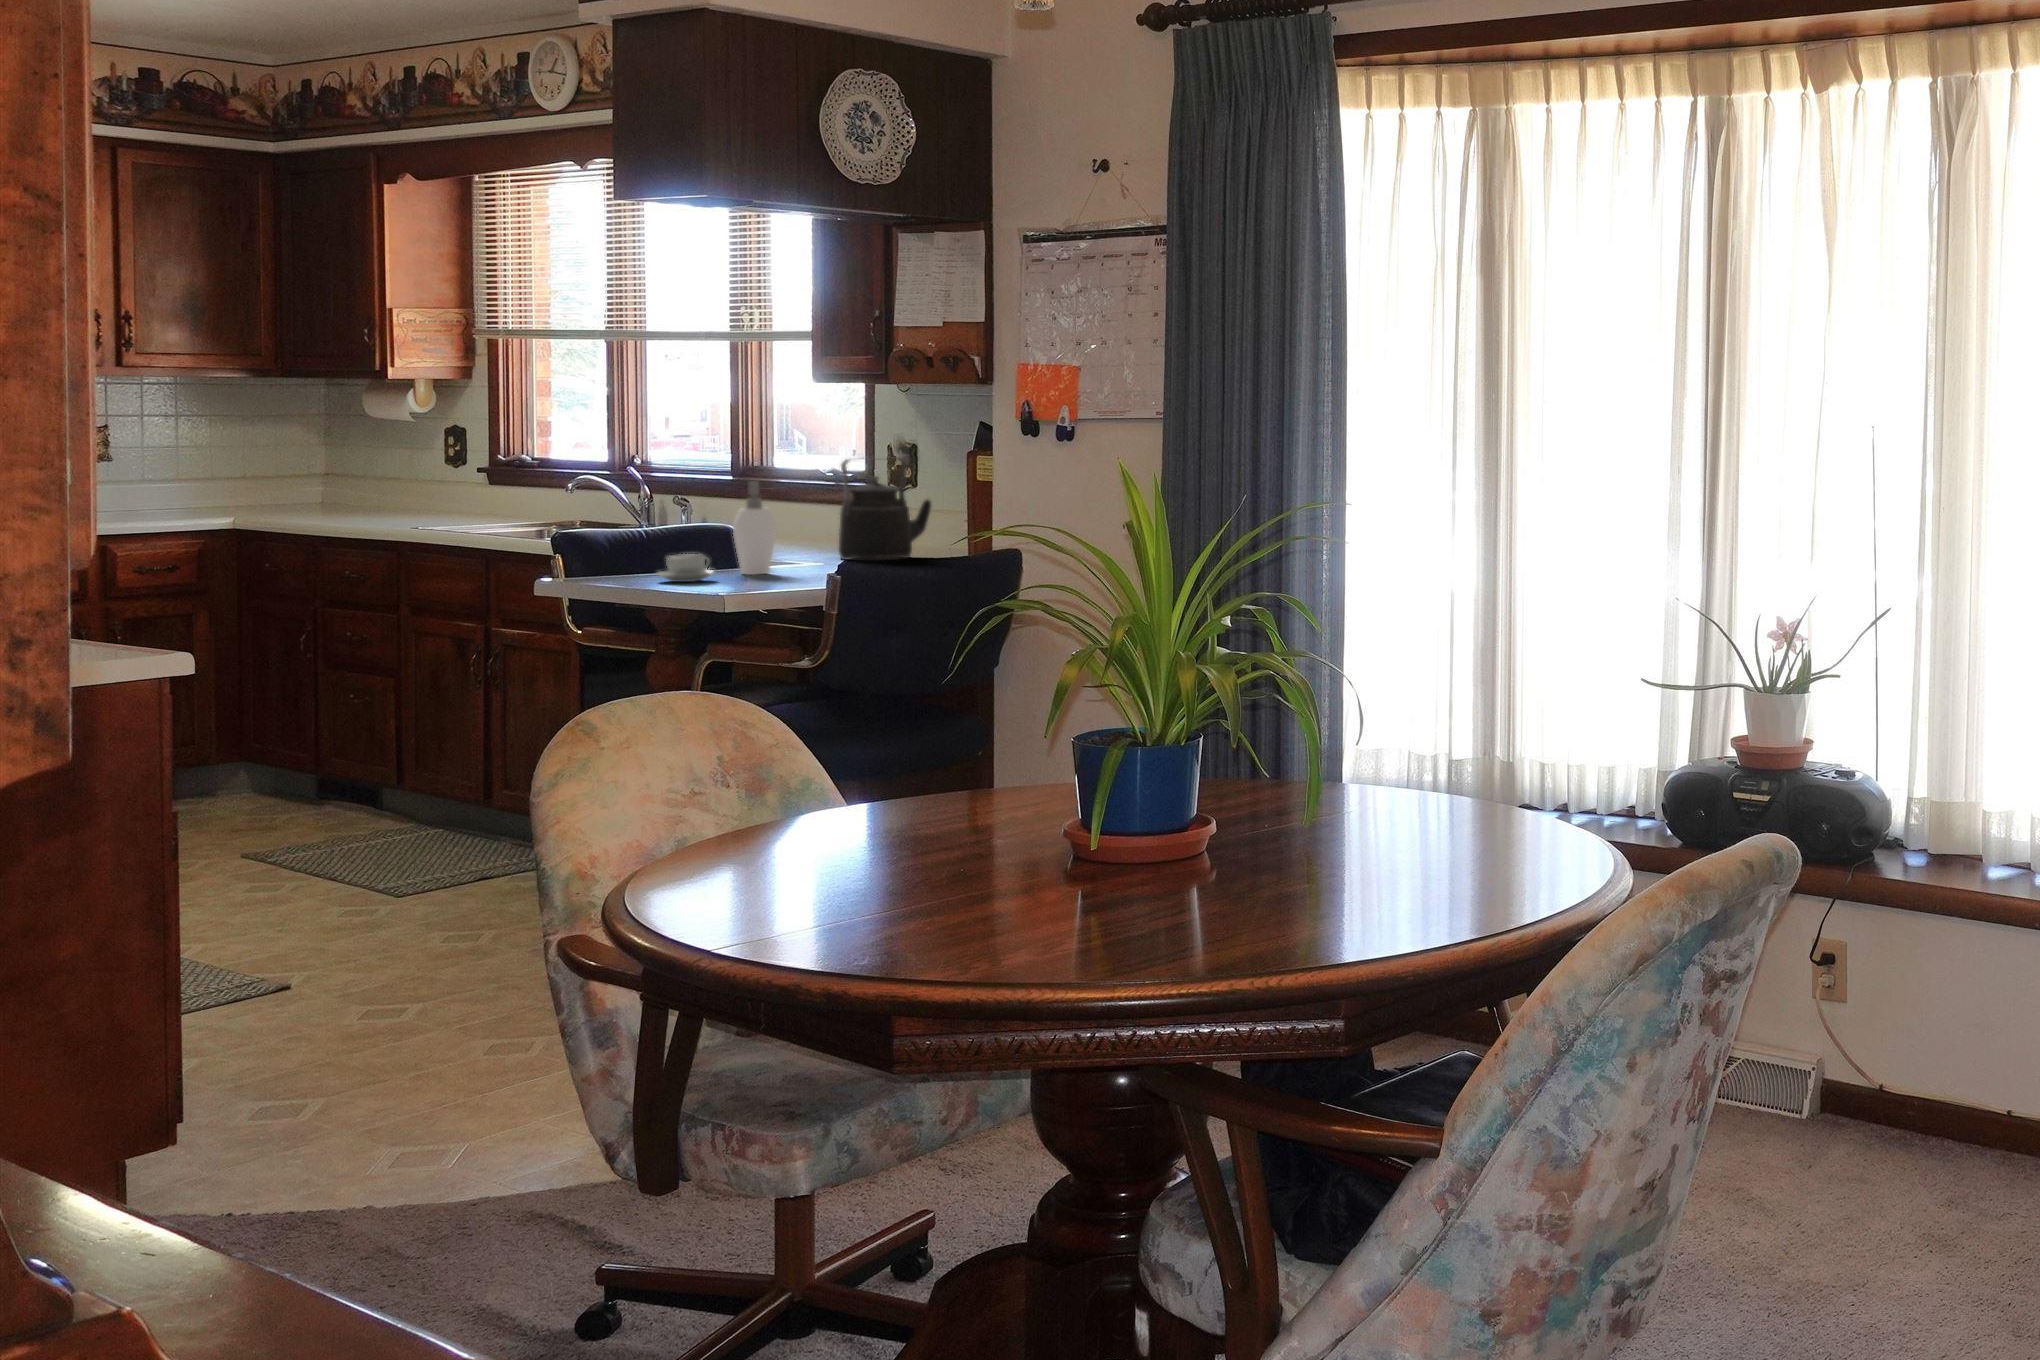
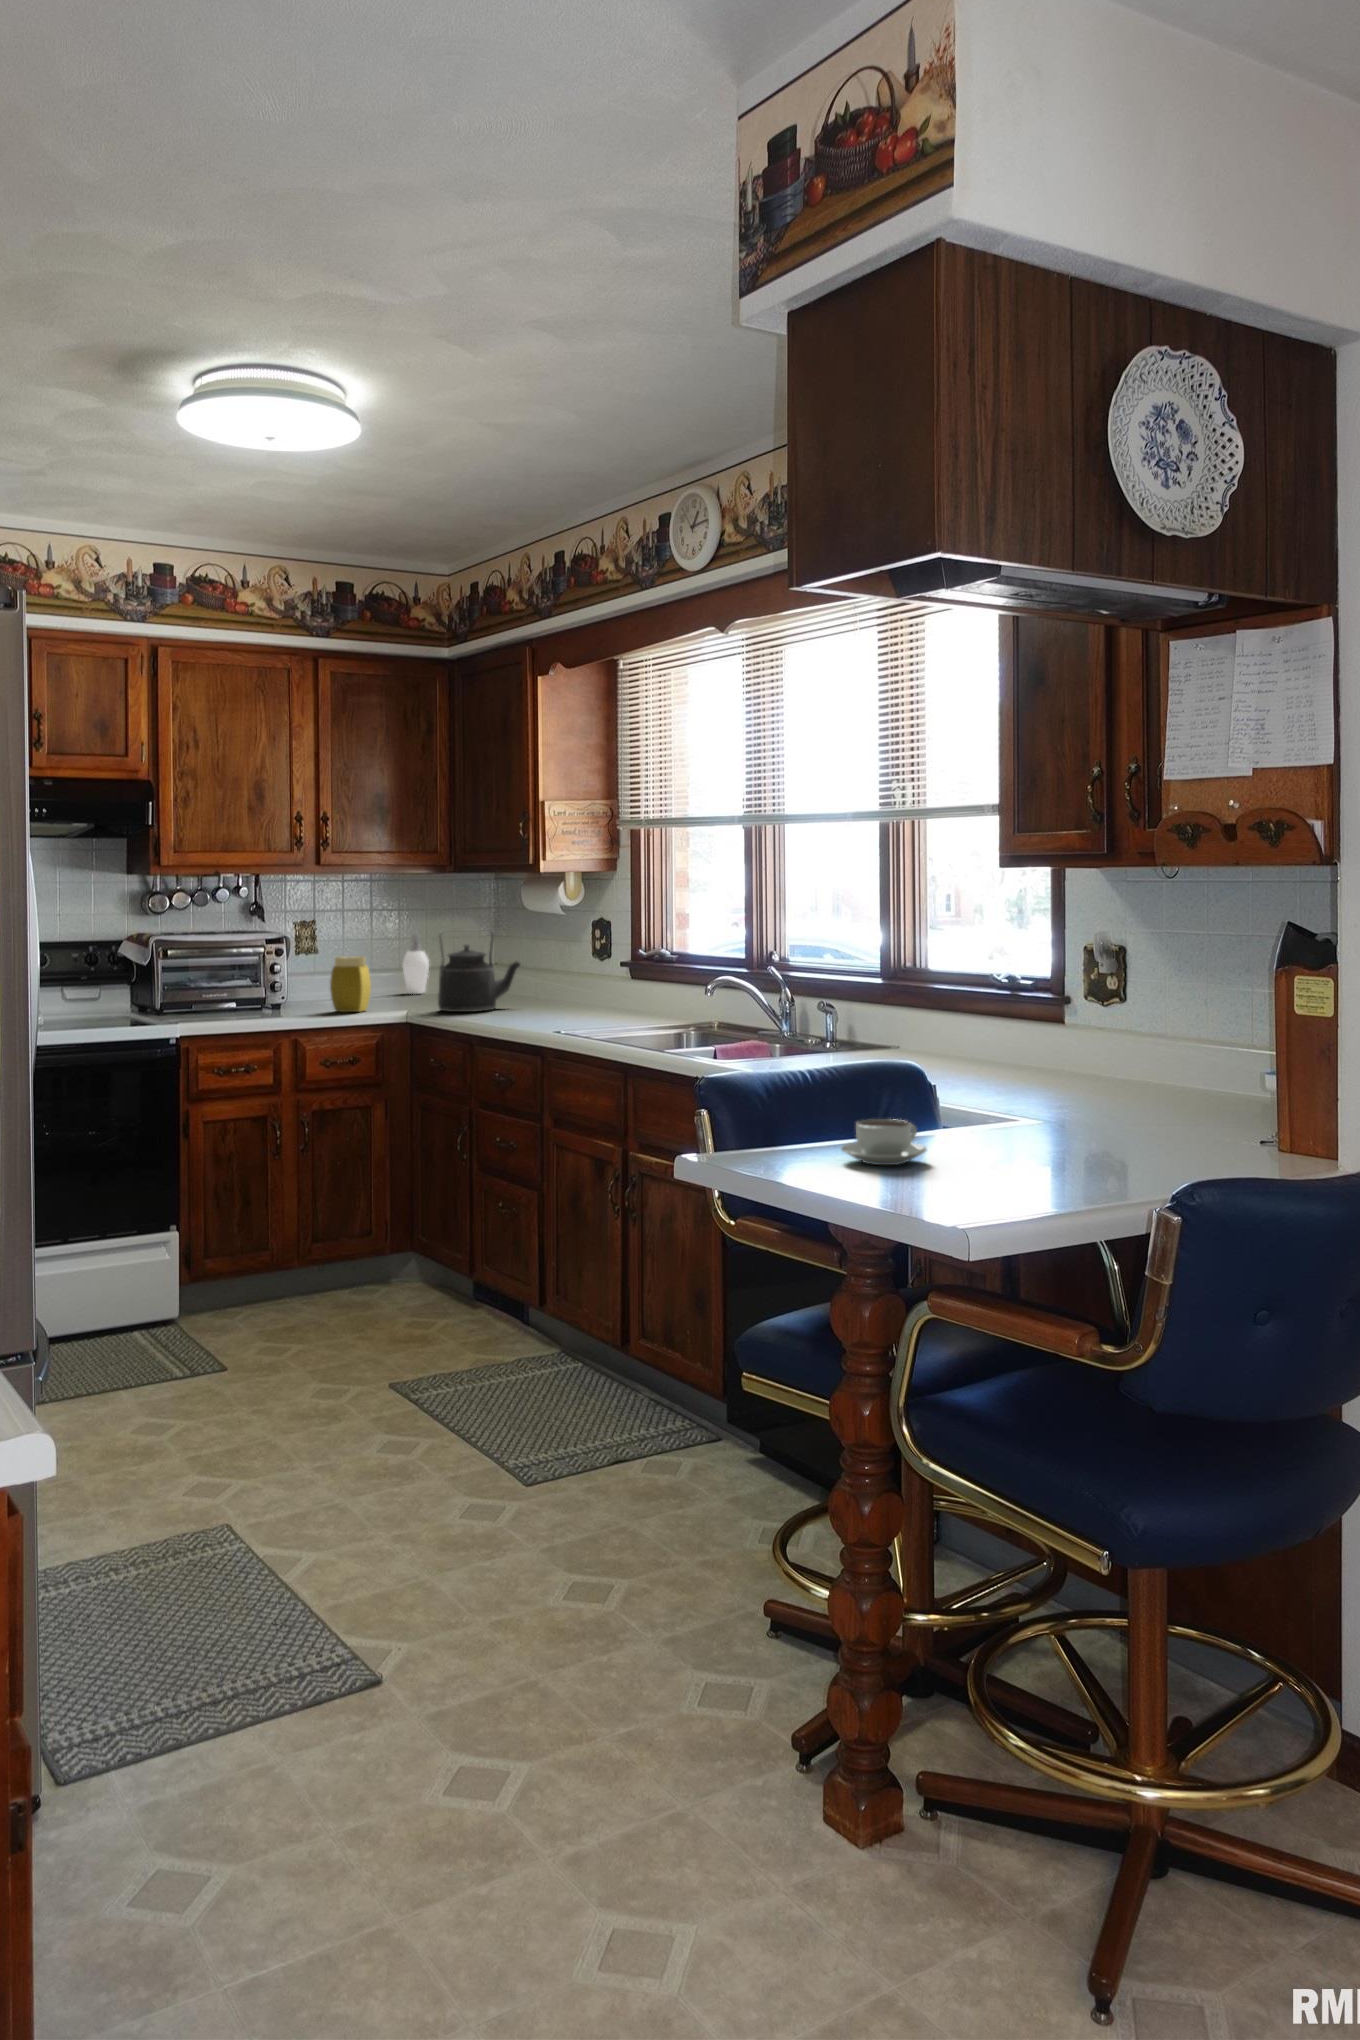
kettle: present [839,458,931,561] -> present [438,929,520,1012]
jar: none [146,464,195,521] -> present [330,956,371,1012]
soap dispenser: present [733,481,776,575] -> present [403,934,429,994]

